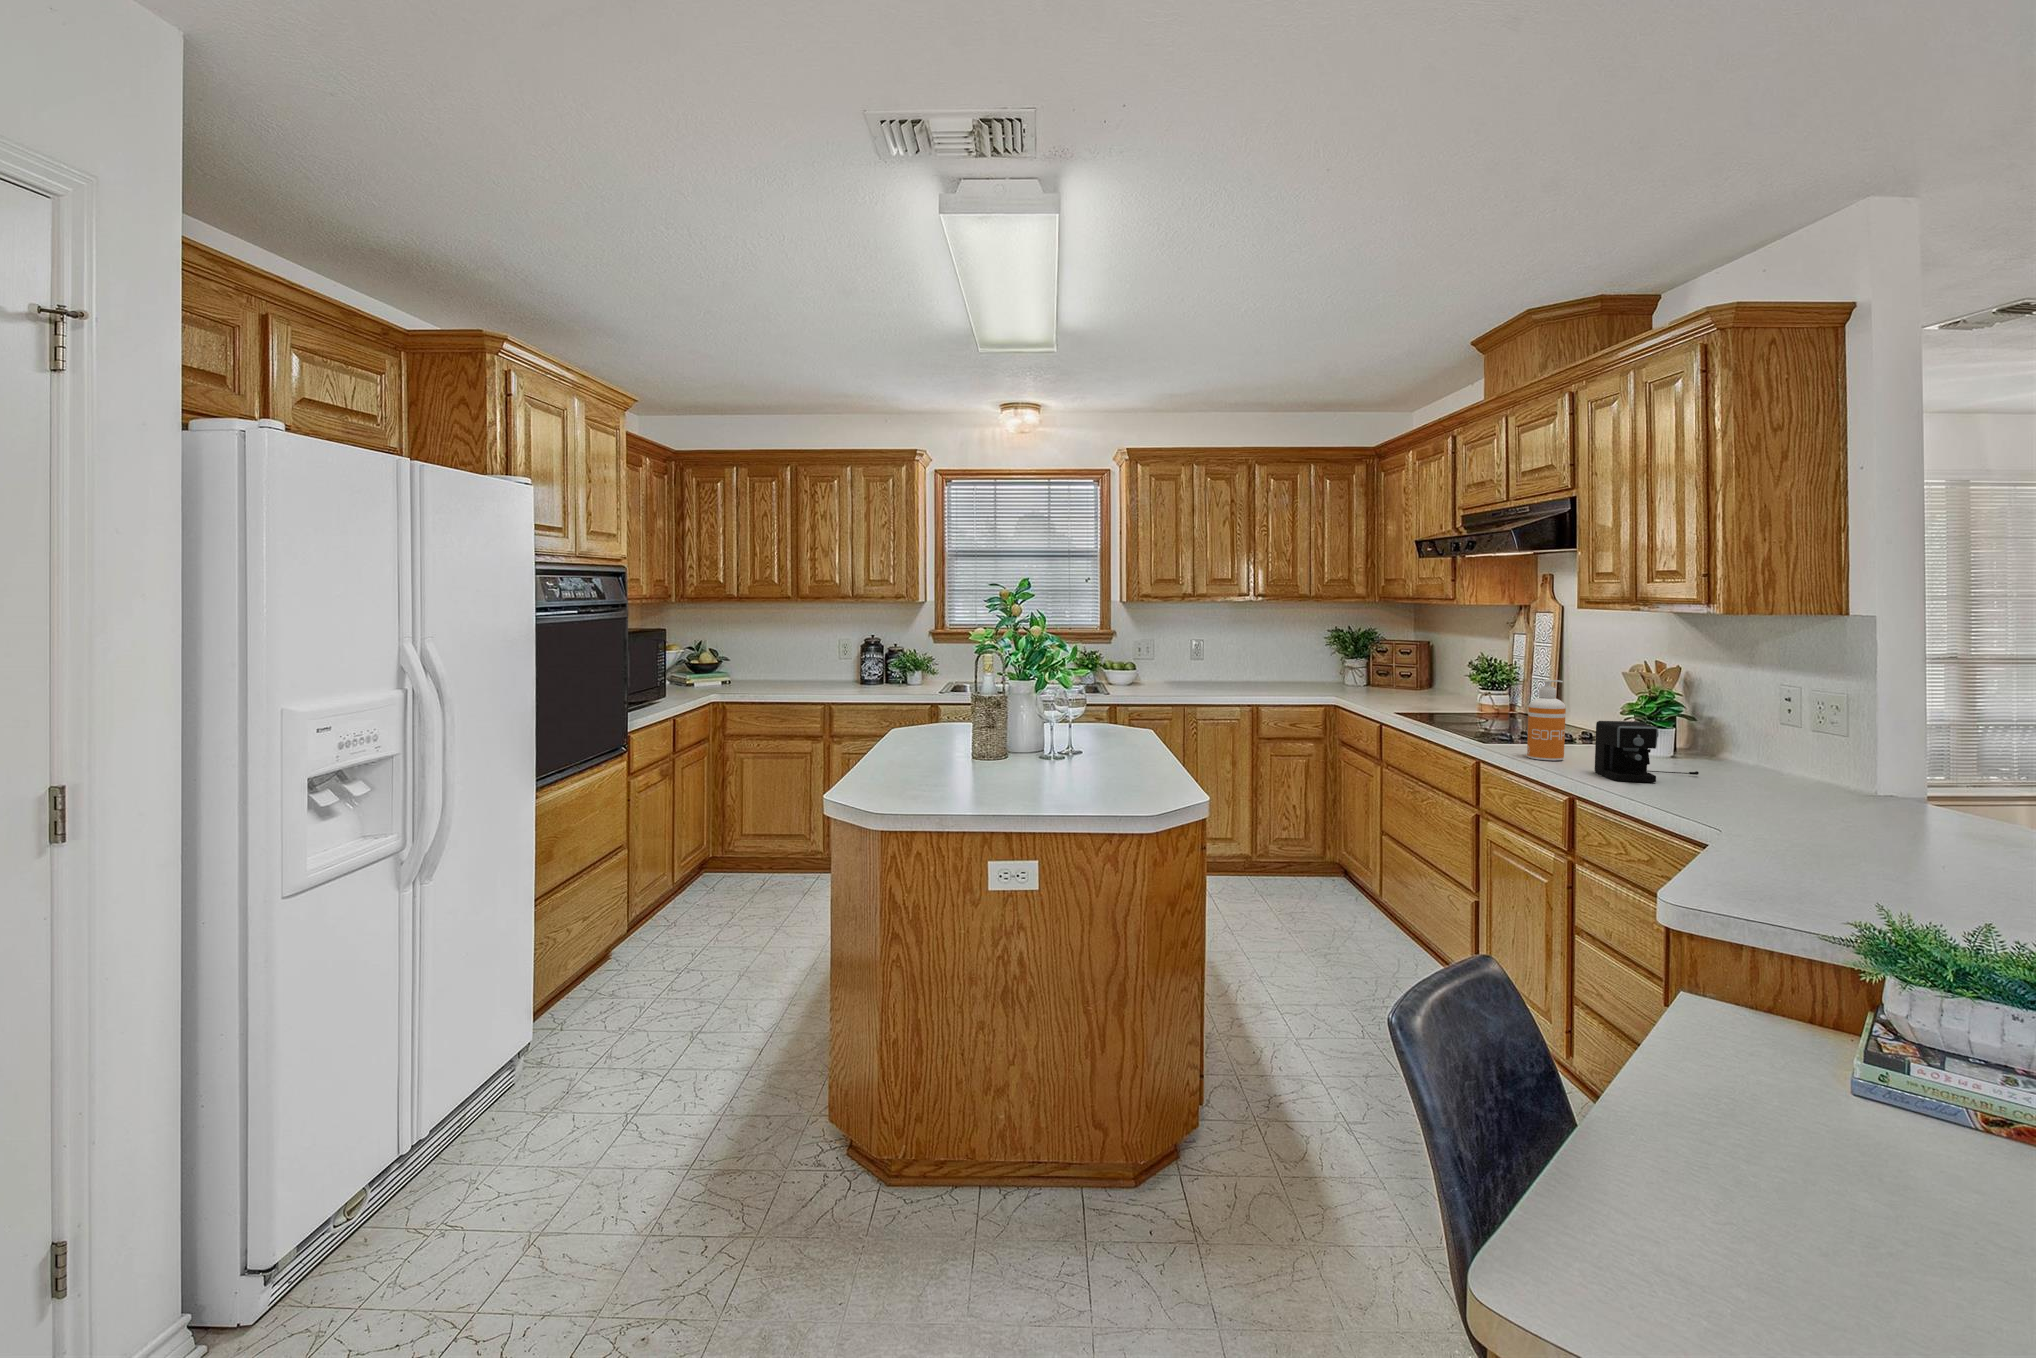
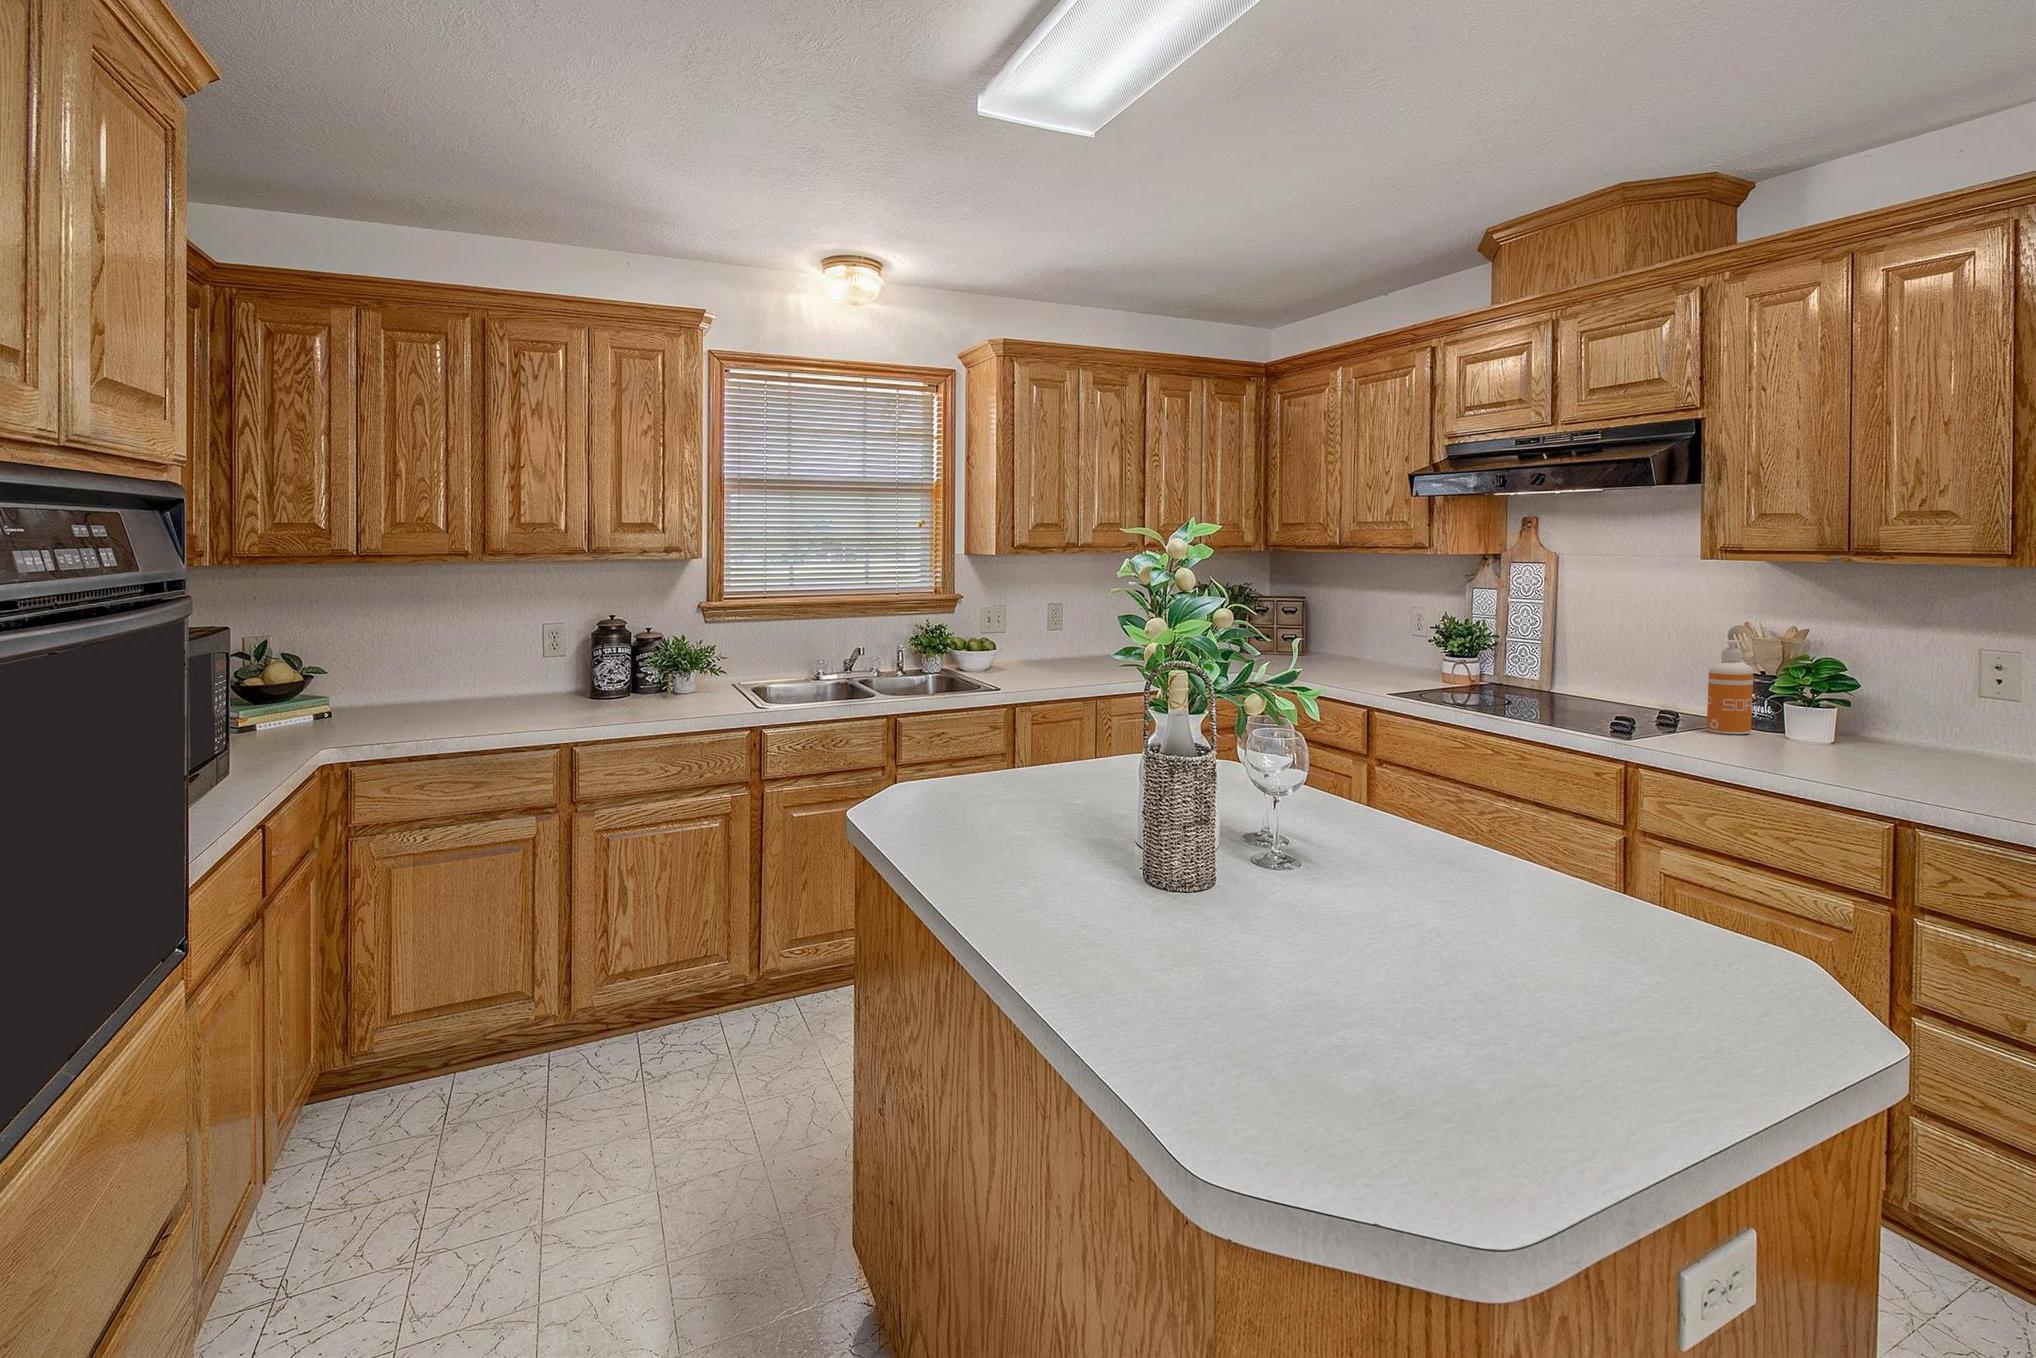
coffee maker: present [1595,721,1699,782] -> none [1829,683,1921,753]

